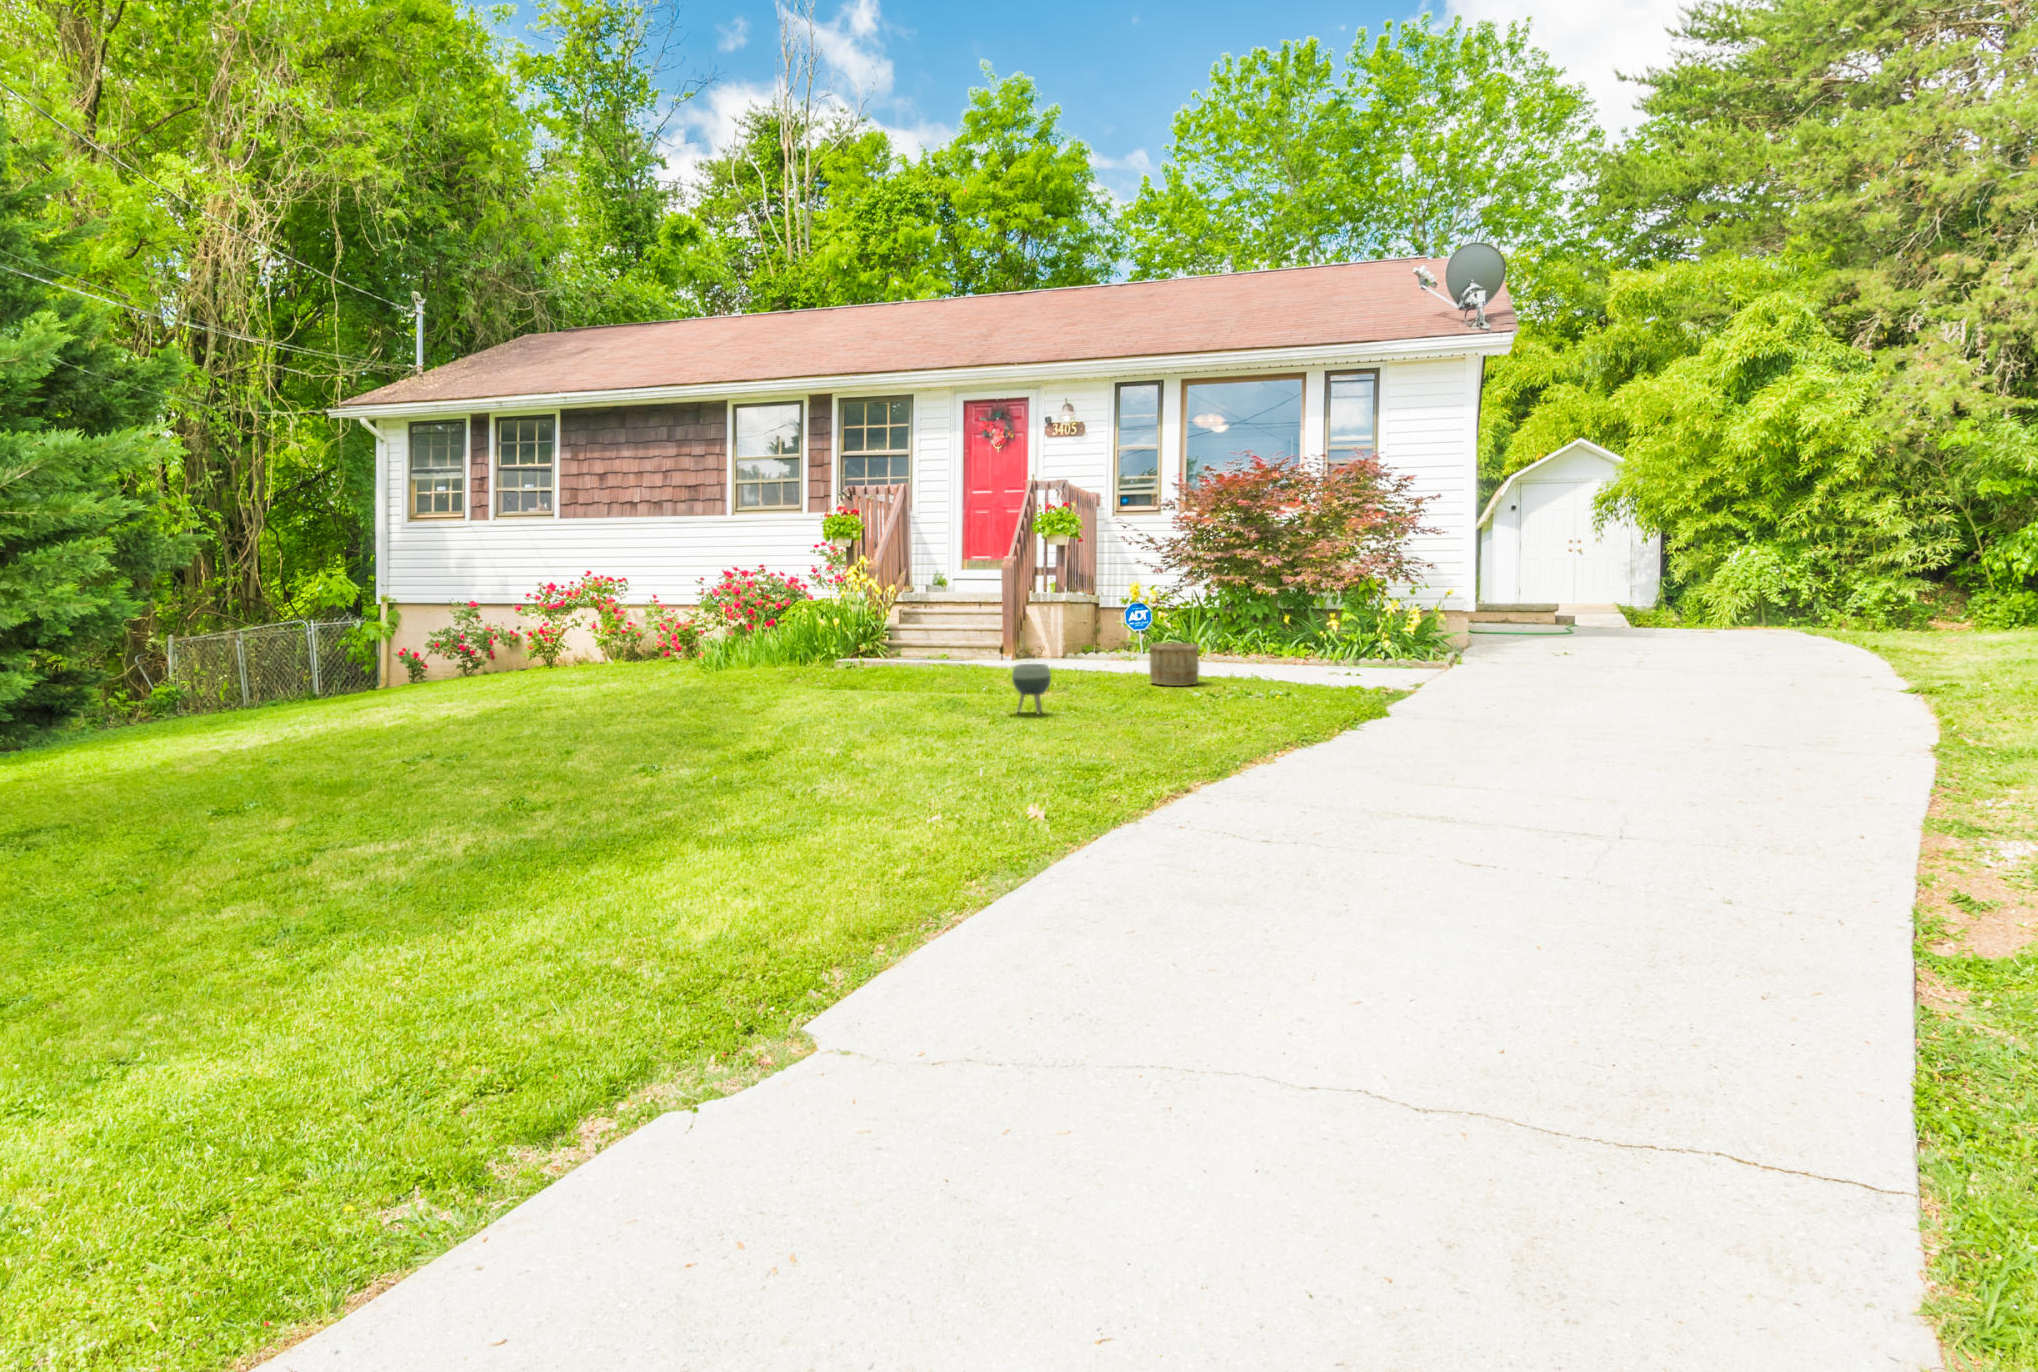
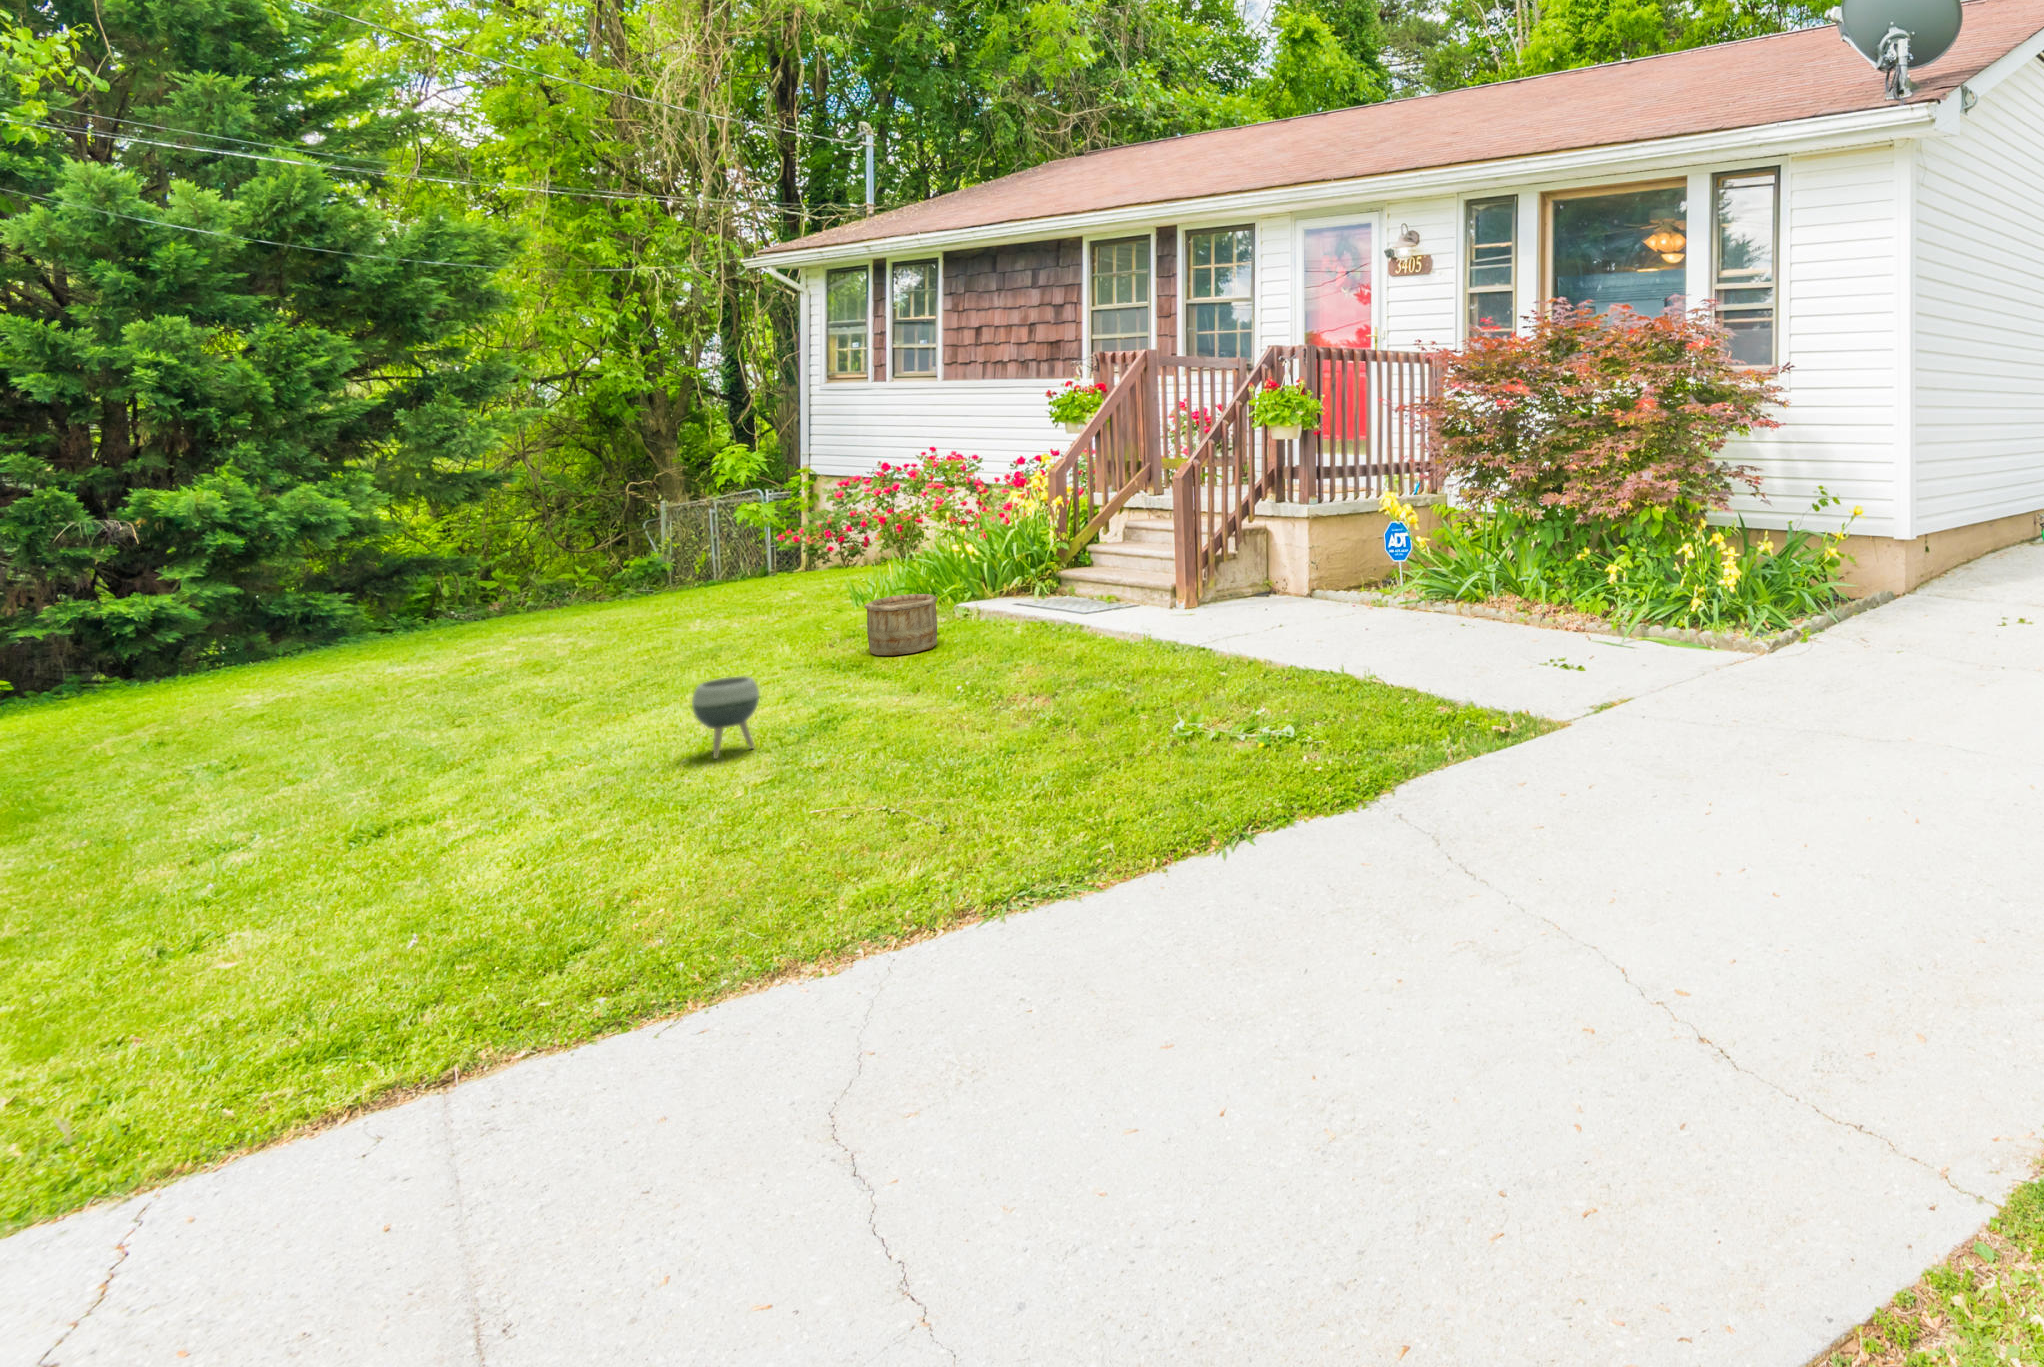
wooden bucket: present [1148,643,1199,686] -> present [864,594,938,655]

